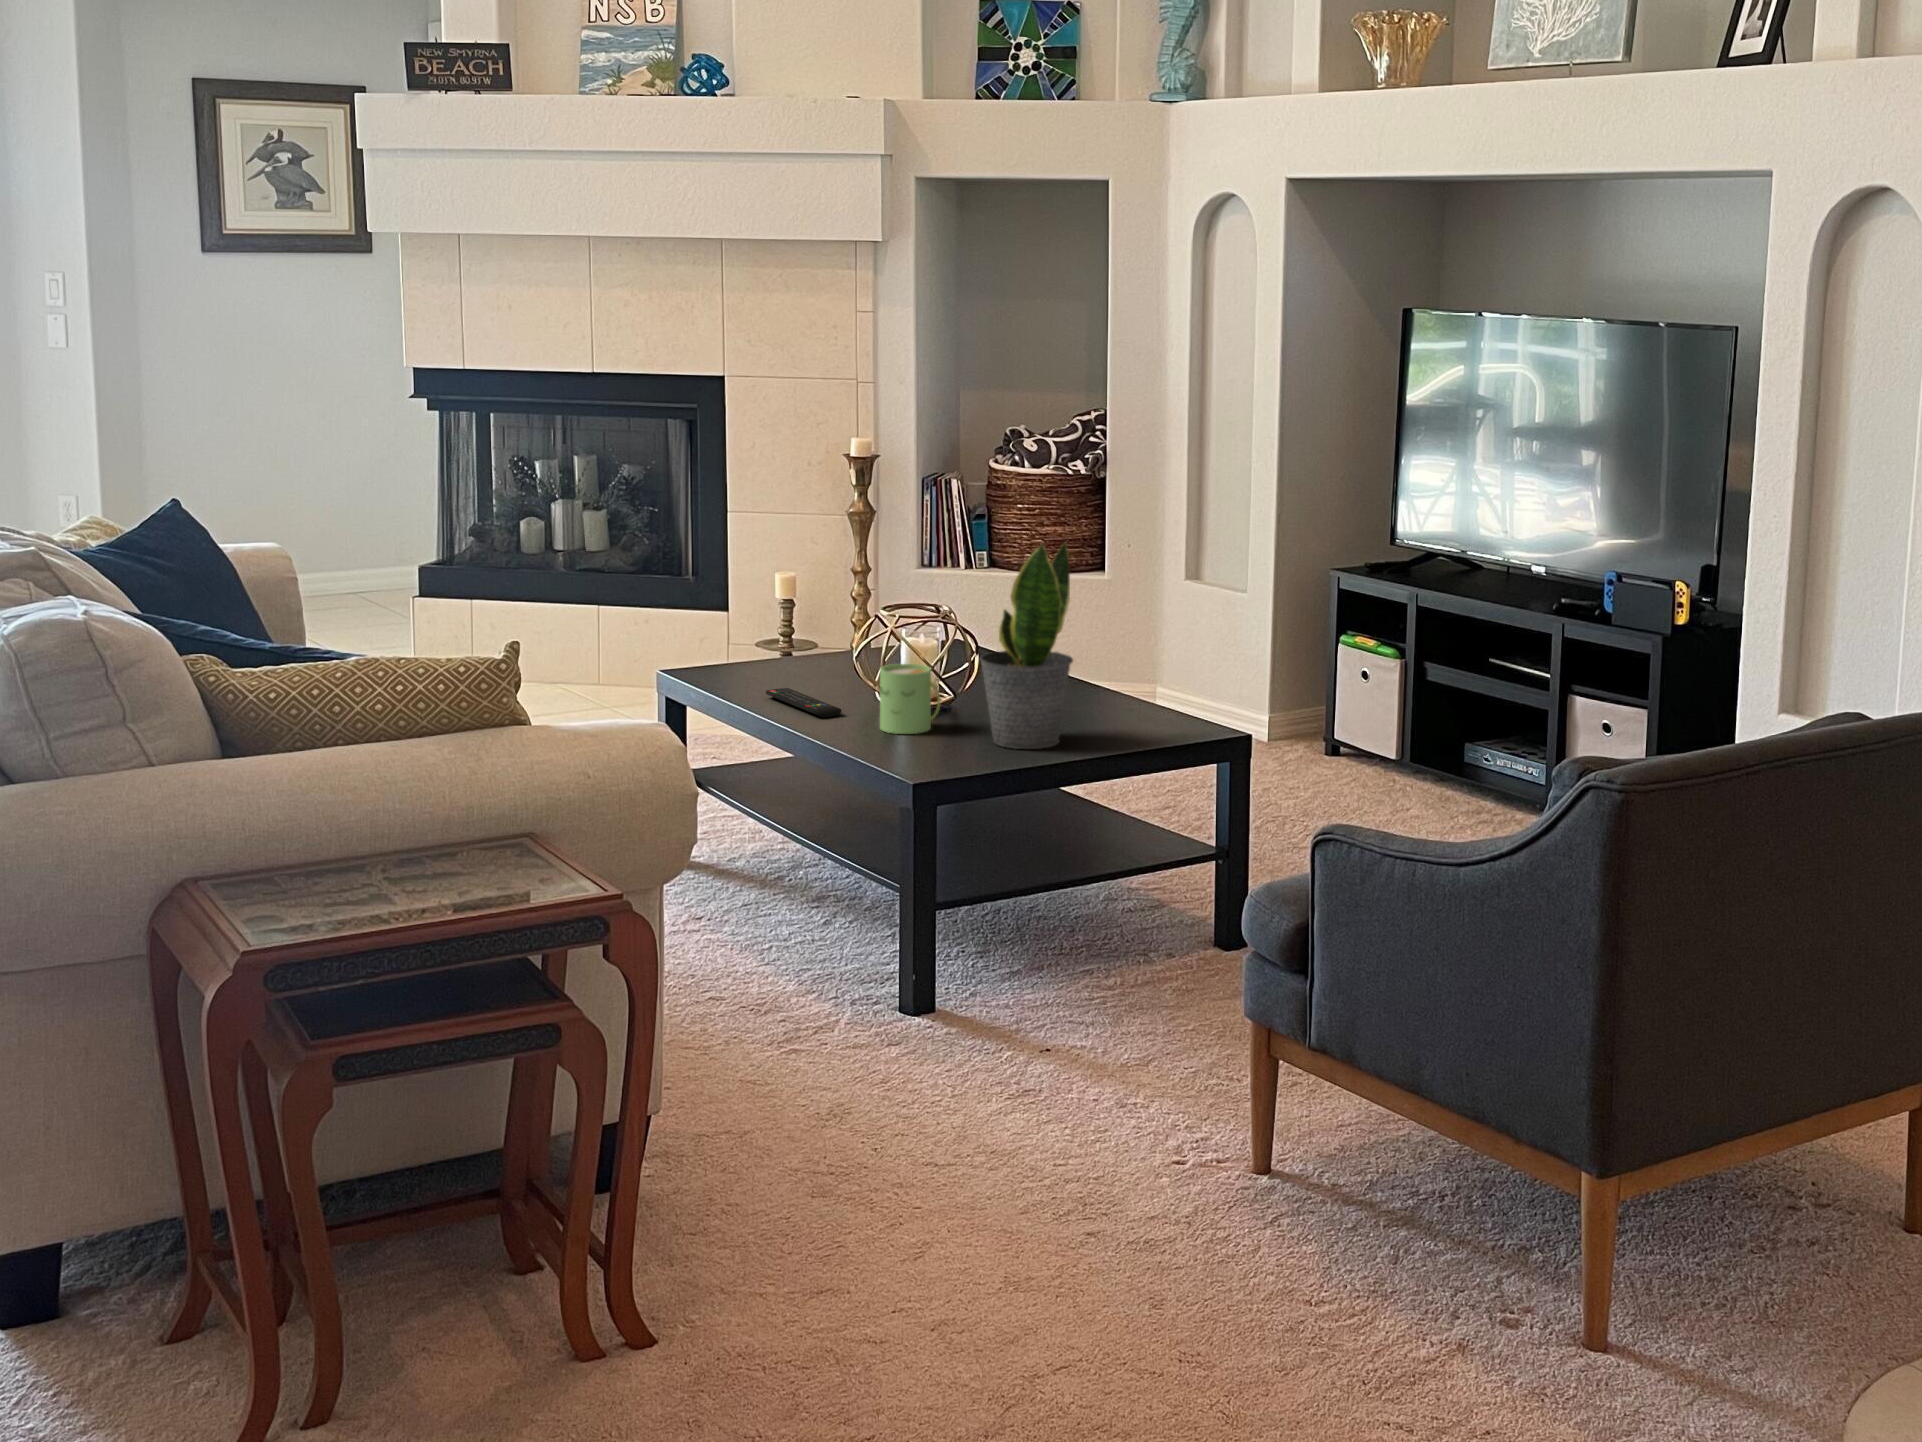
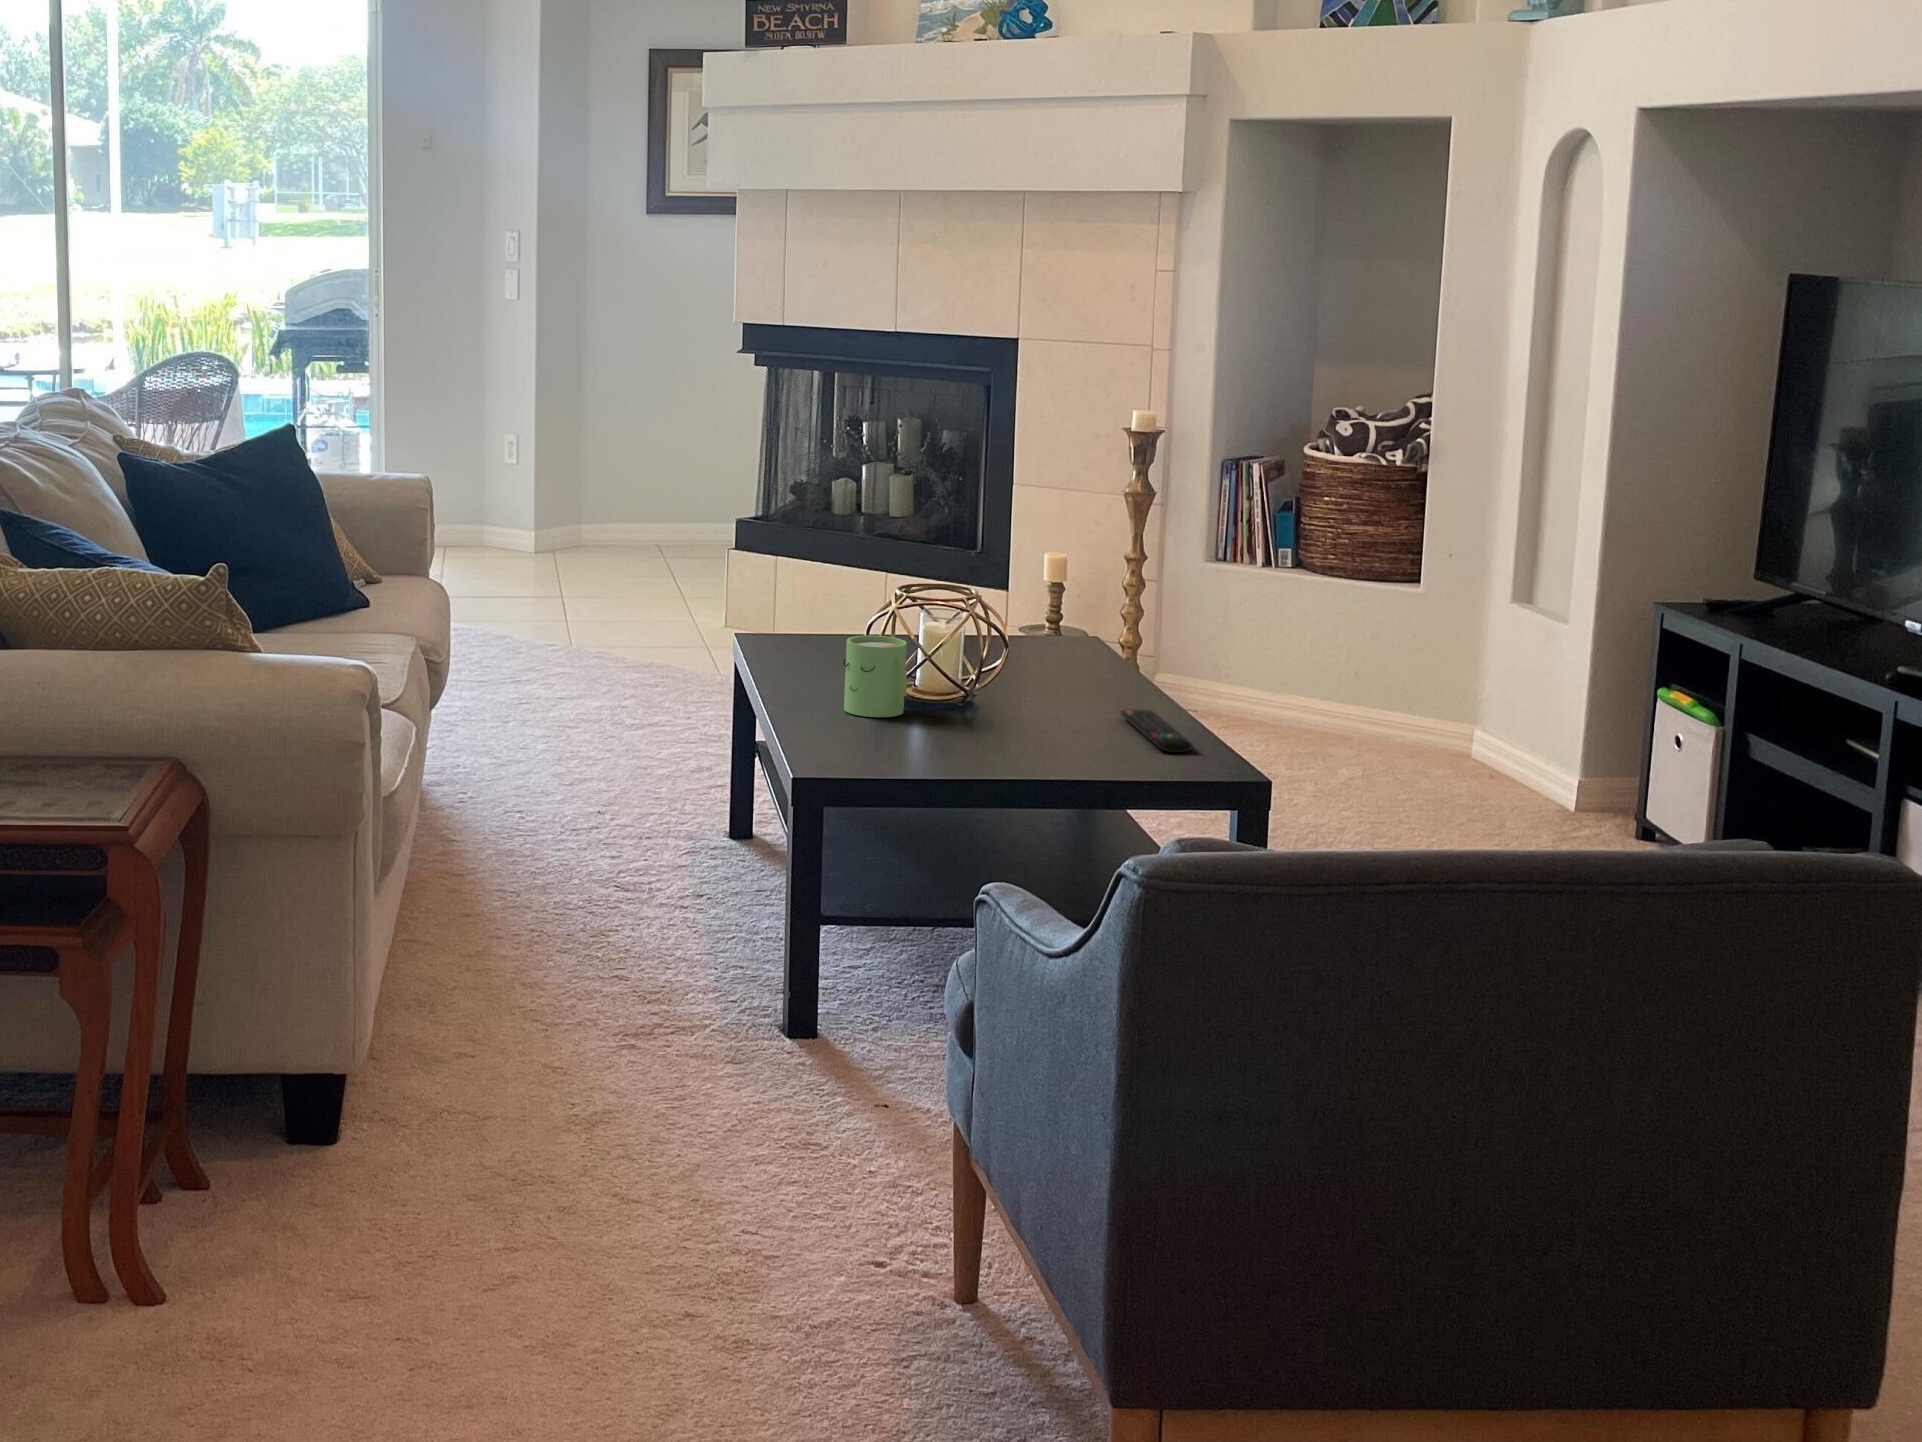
potted plant: present [979,541,1073,749] -> none [929,502,1050,752]
remote control: present [766,688,841,717] -> present [1121,710,1193,753]

